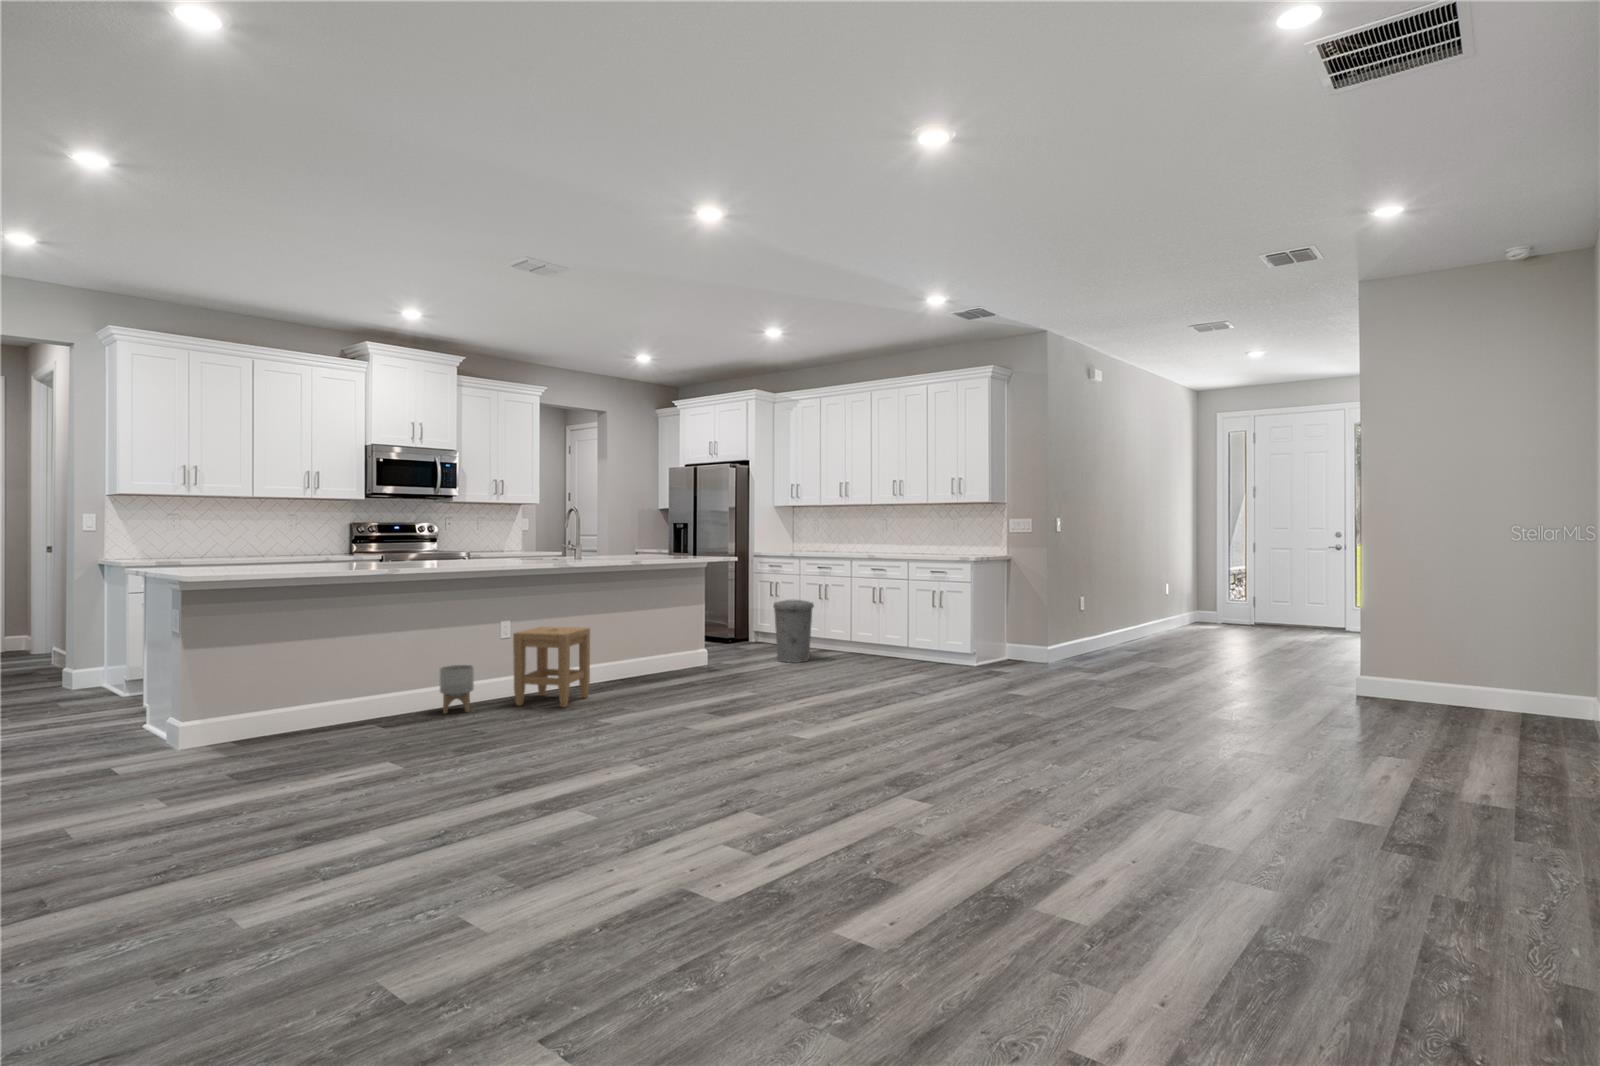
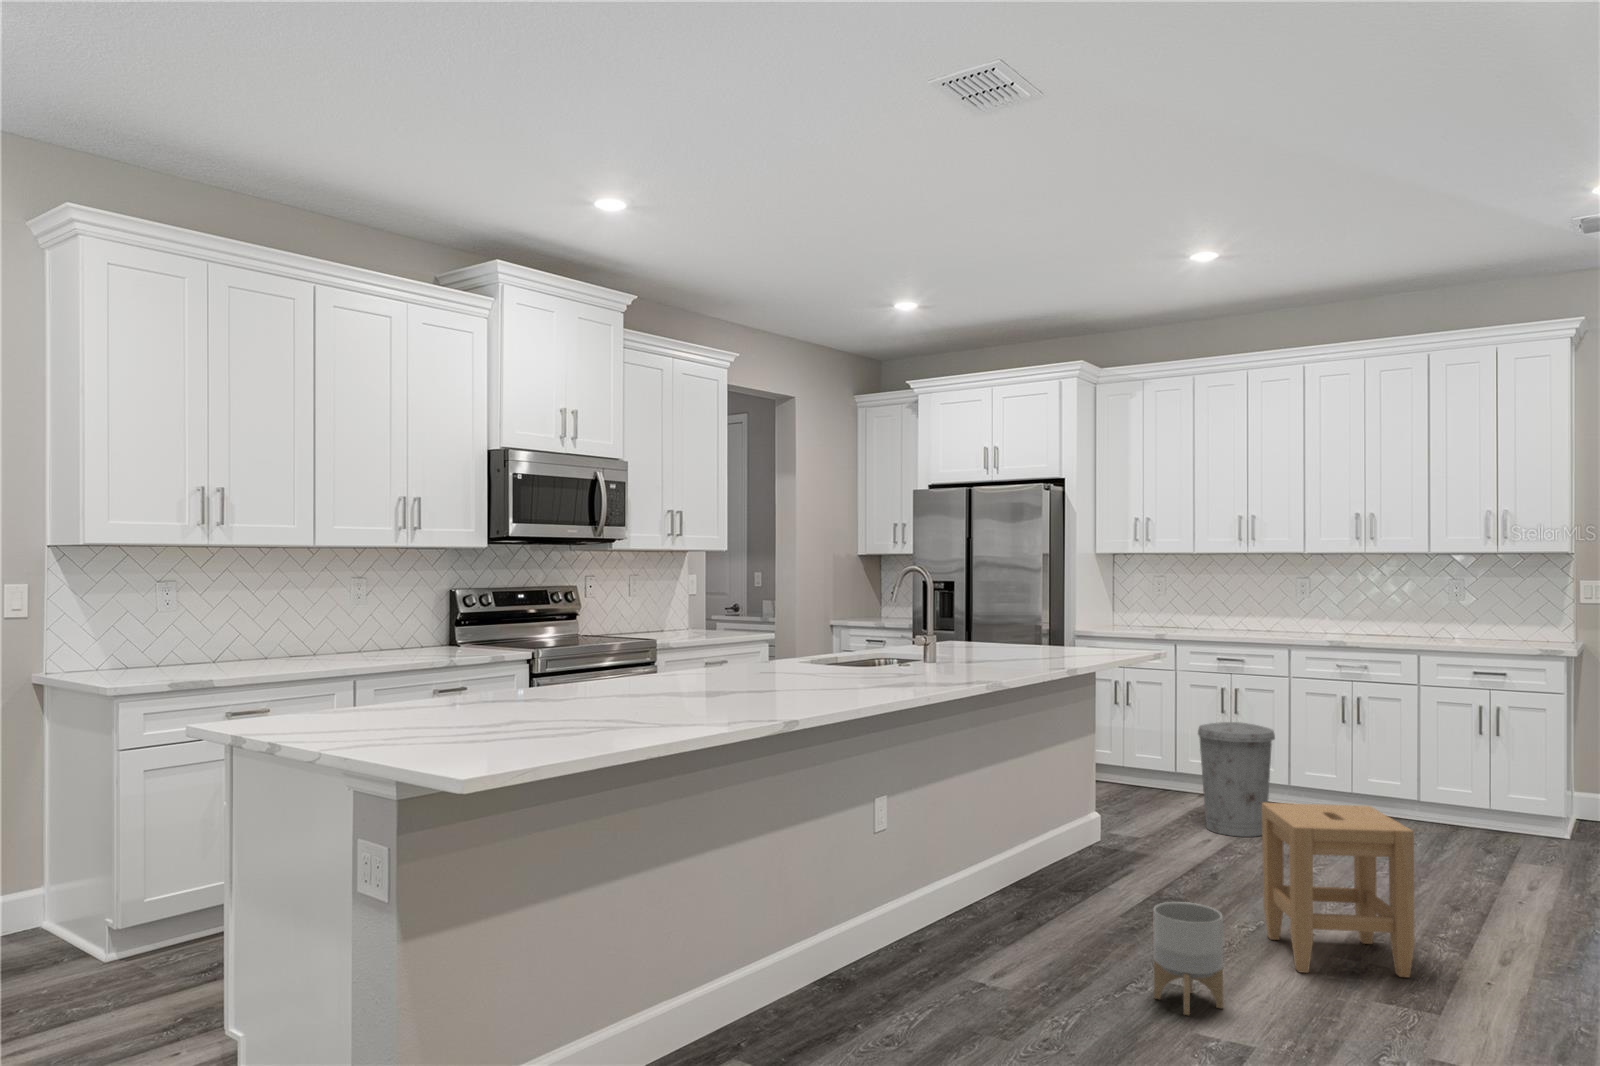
stool: present [513,627,590,707] -> present [1262,803,1414,978]
planter: present [440,665,474,714] -> present [1153,902,1223,1015]

